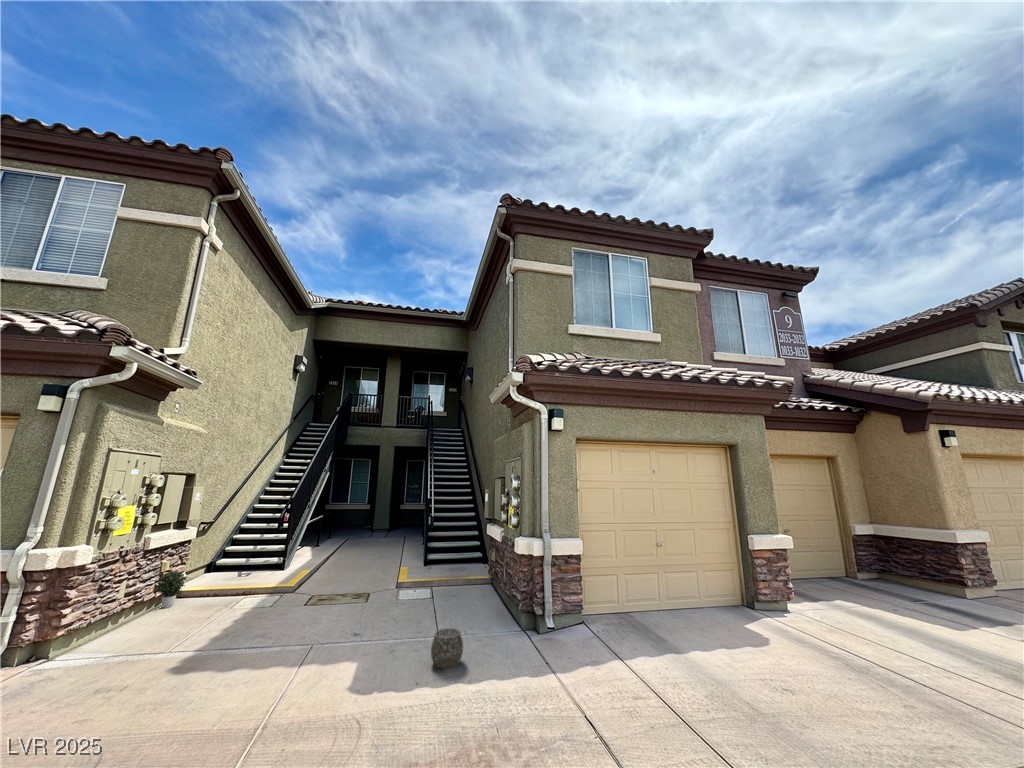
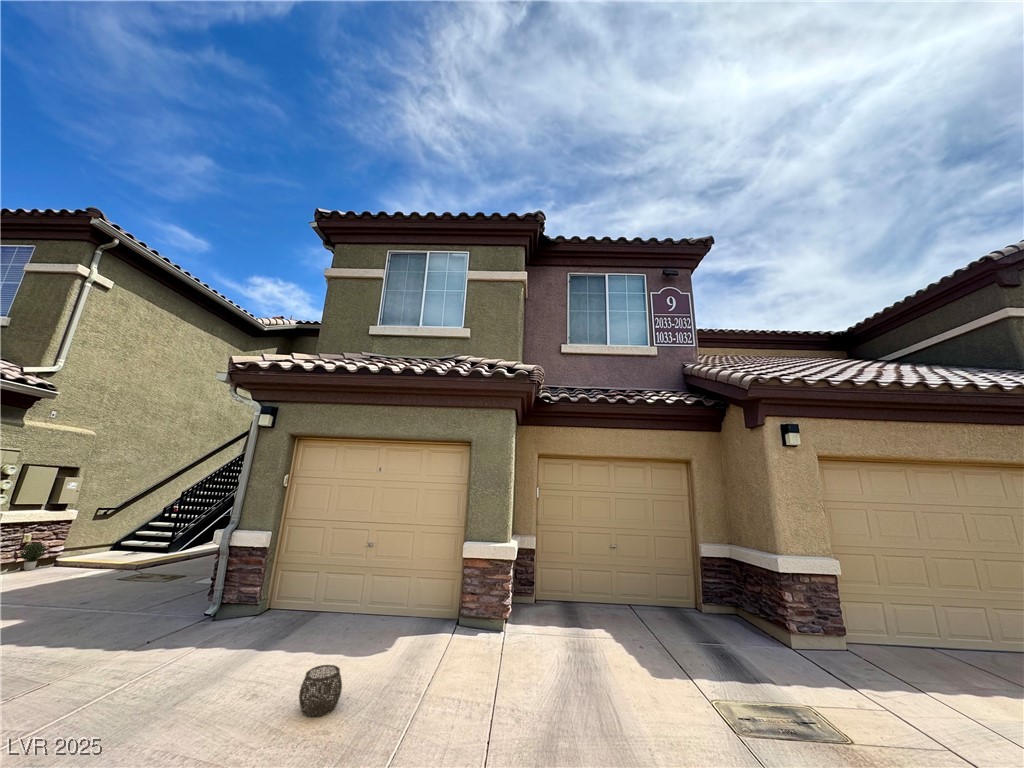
woven basket: present [431,628,463,669] -> present [299,665,342,717]

